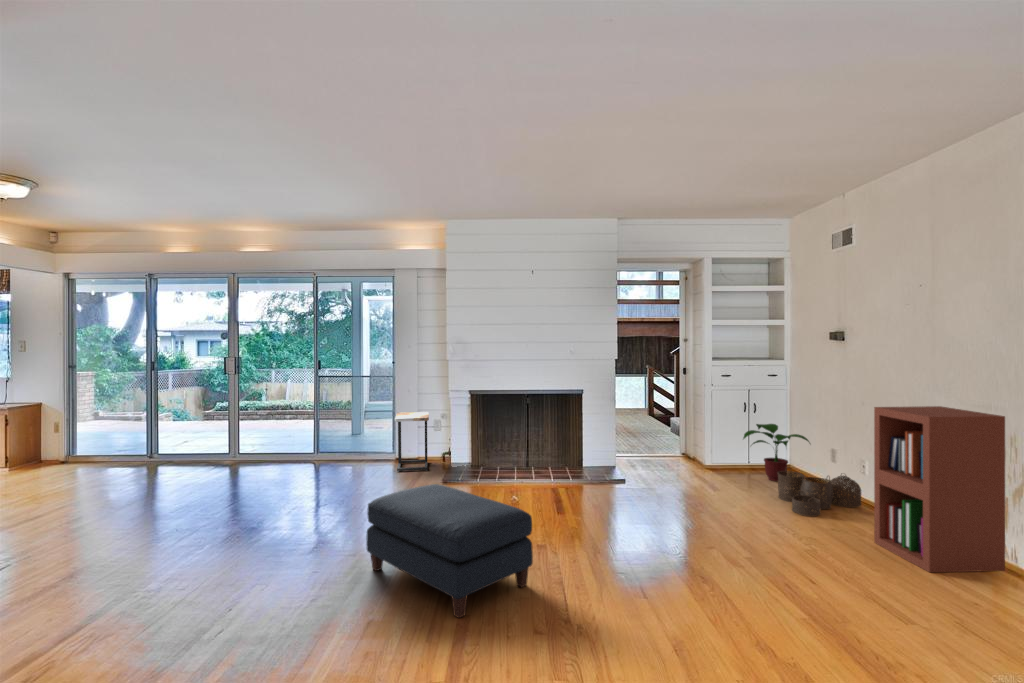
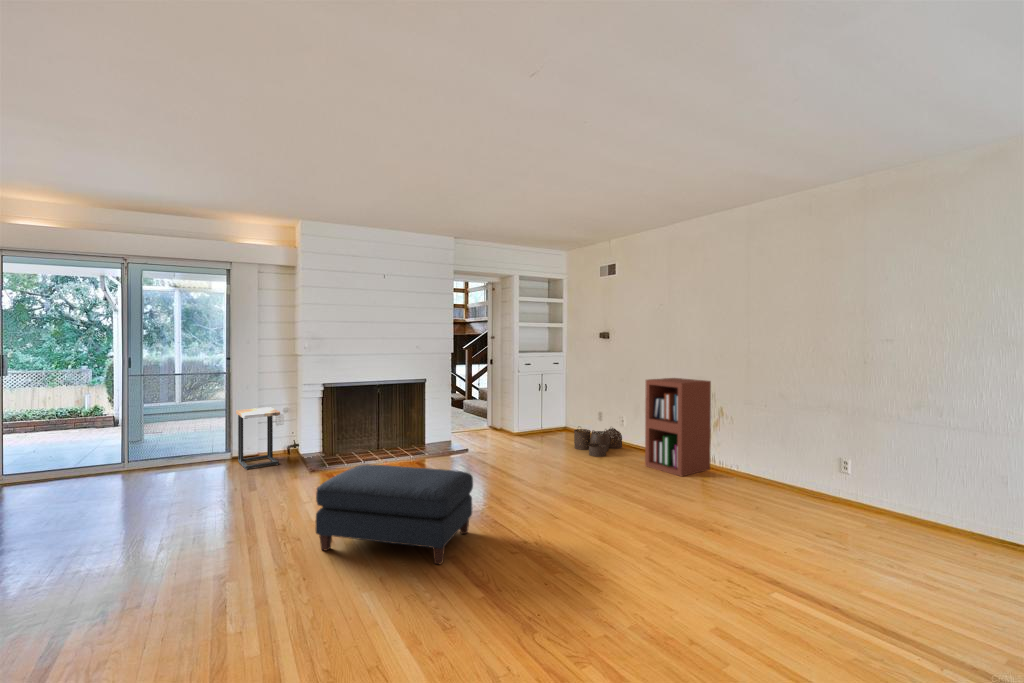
potted plant: present [743,424,809,481] -> none [545,398,586,438]

